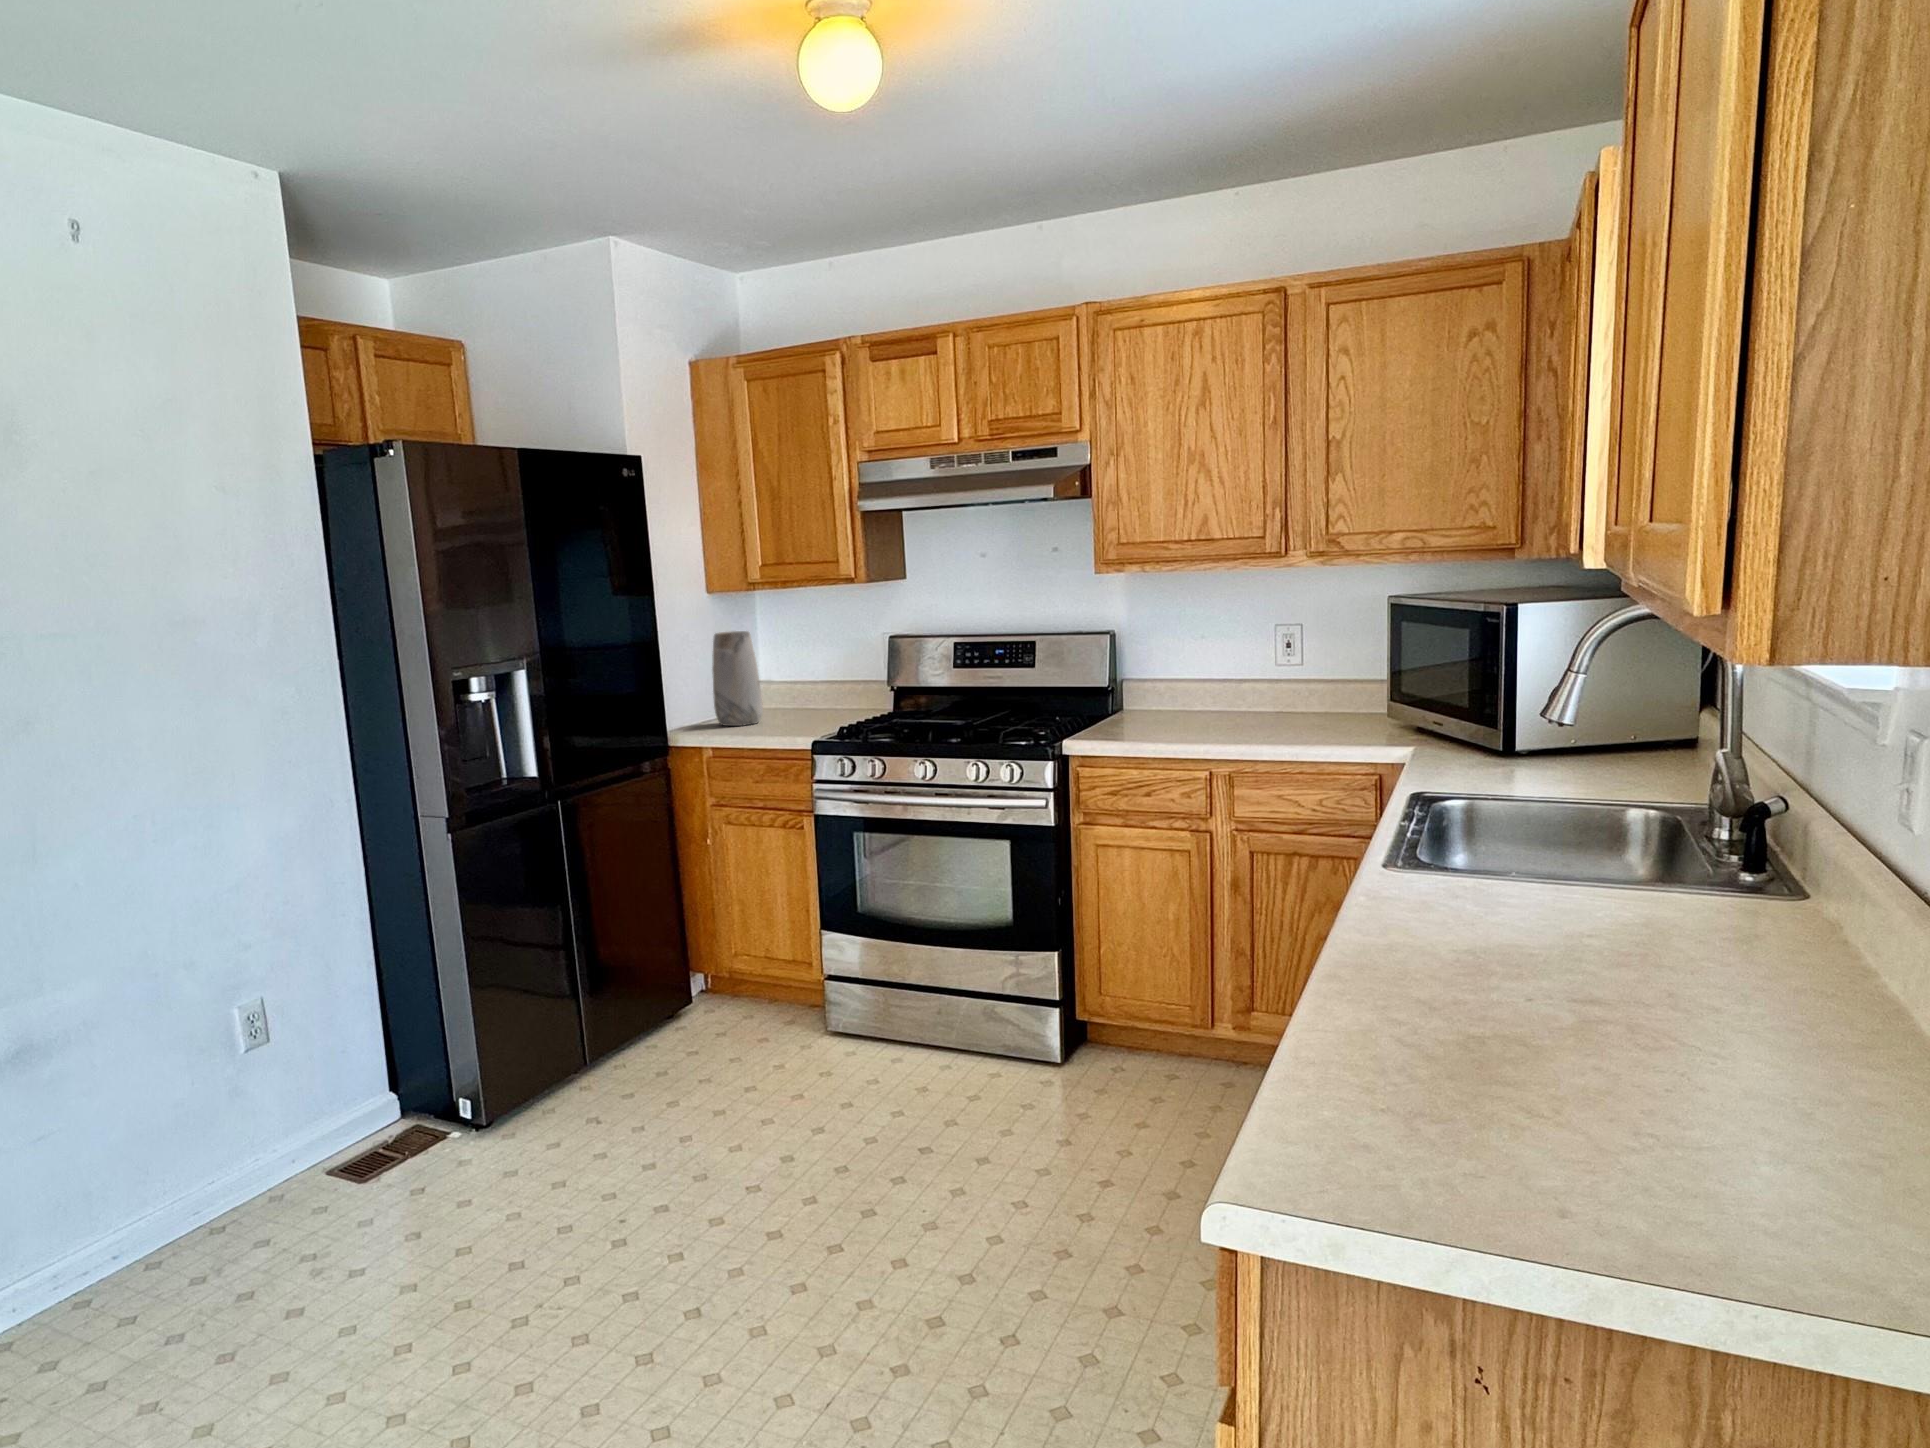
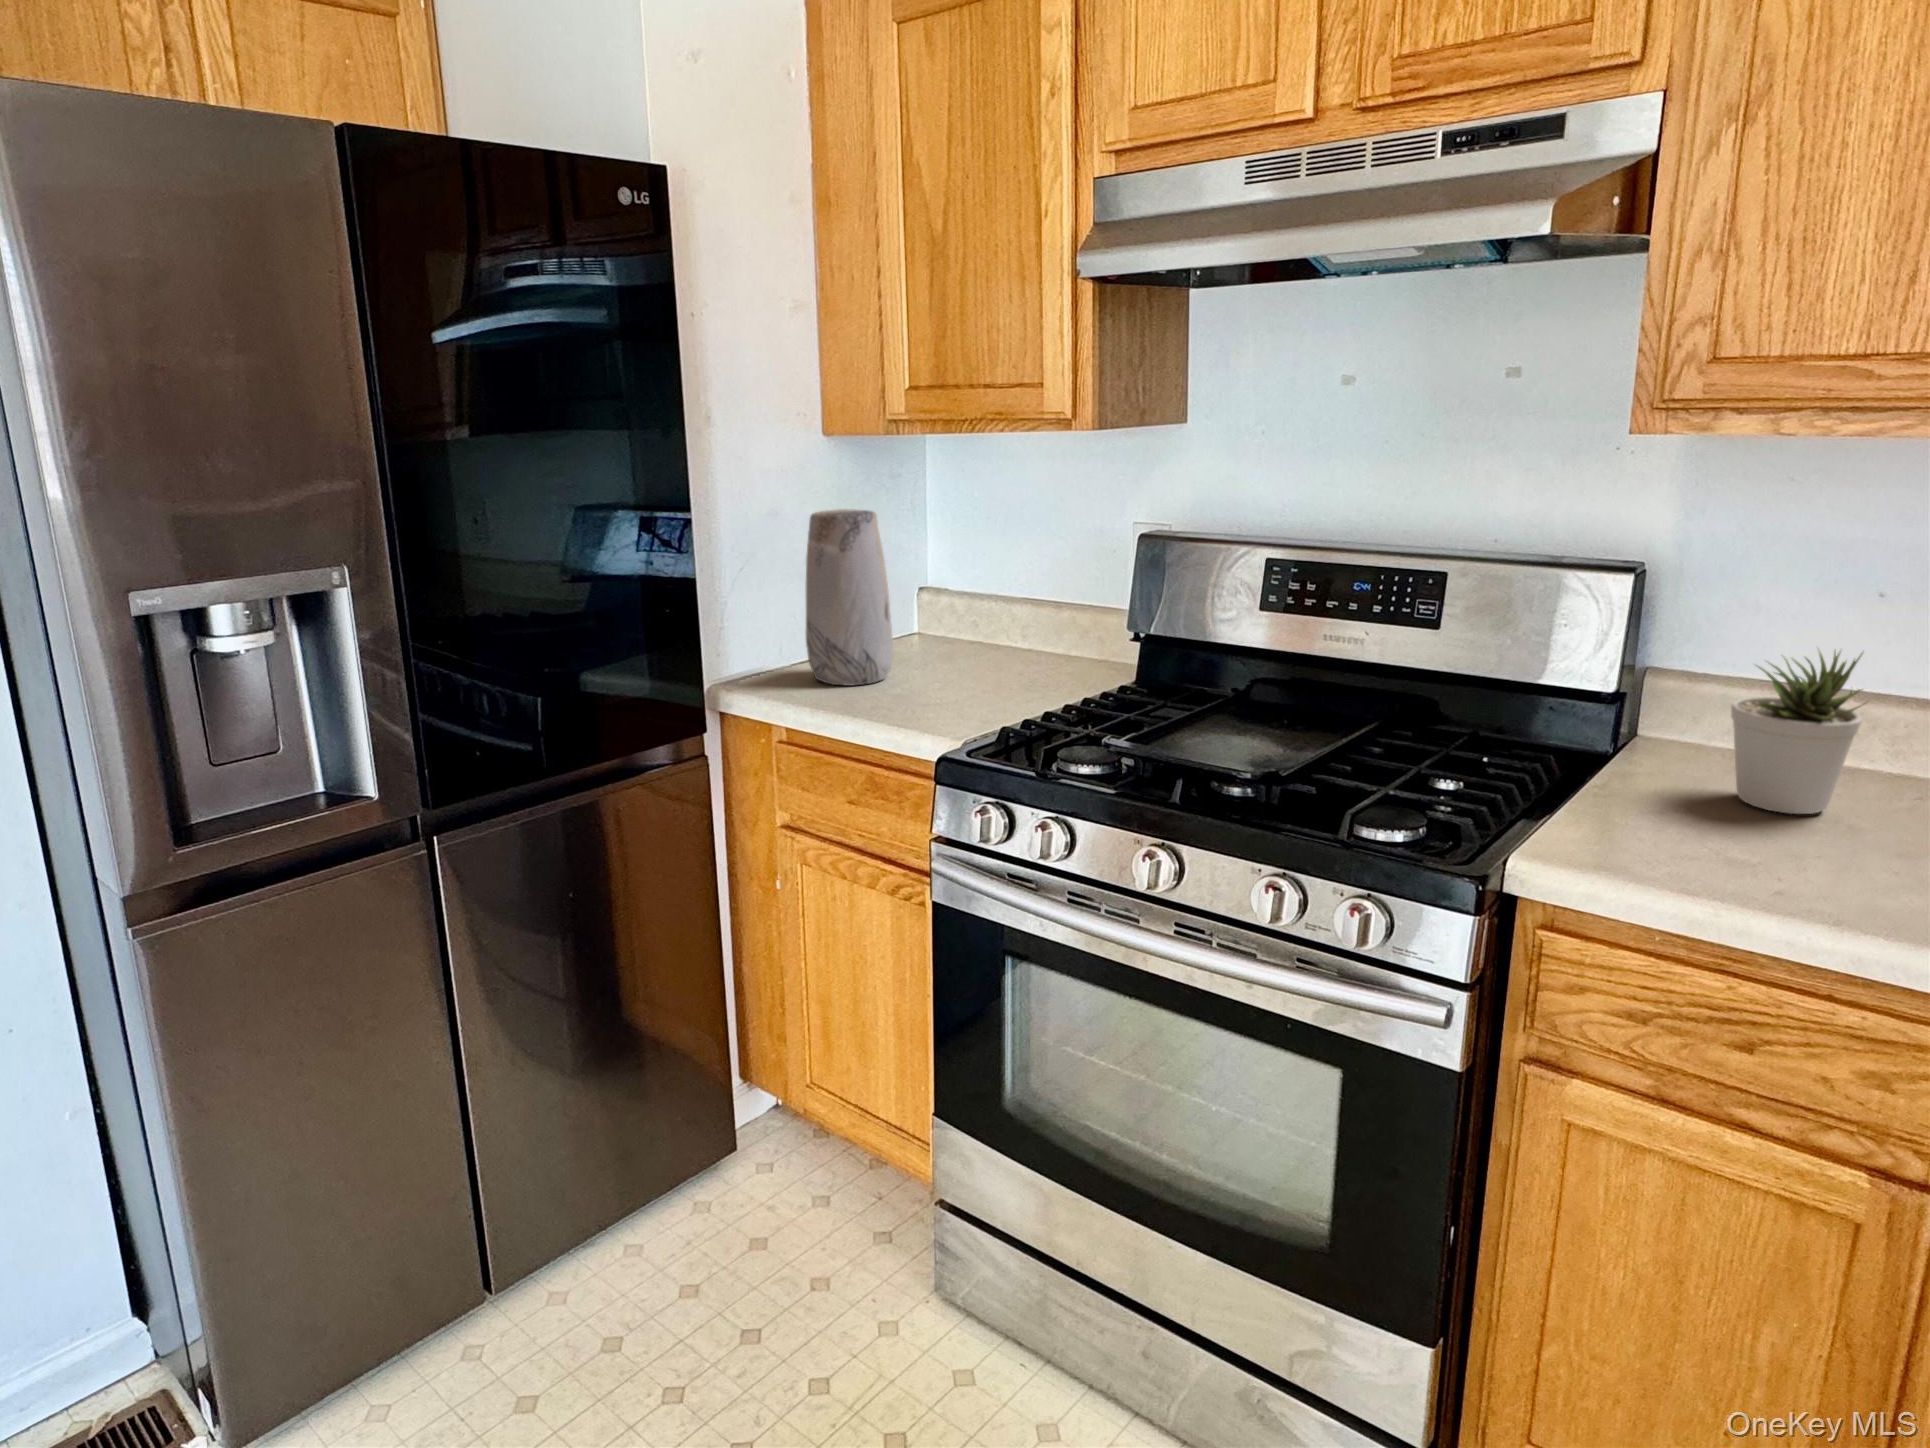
potted plant: none [1145,653,1190,722] -> present [1731,651,1862,814]

